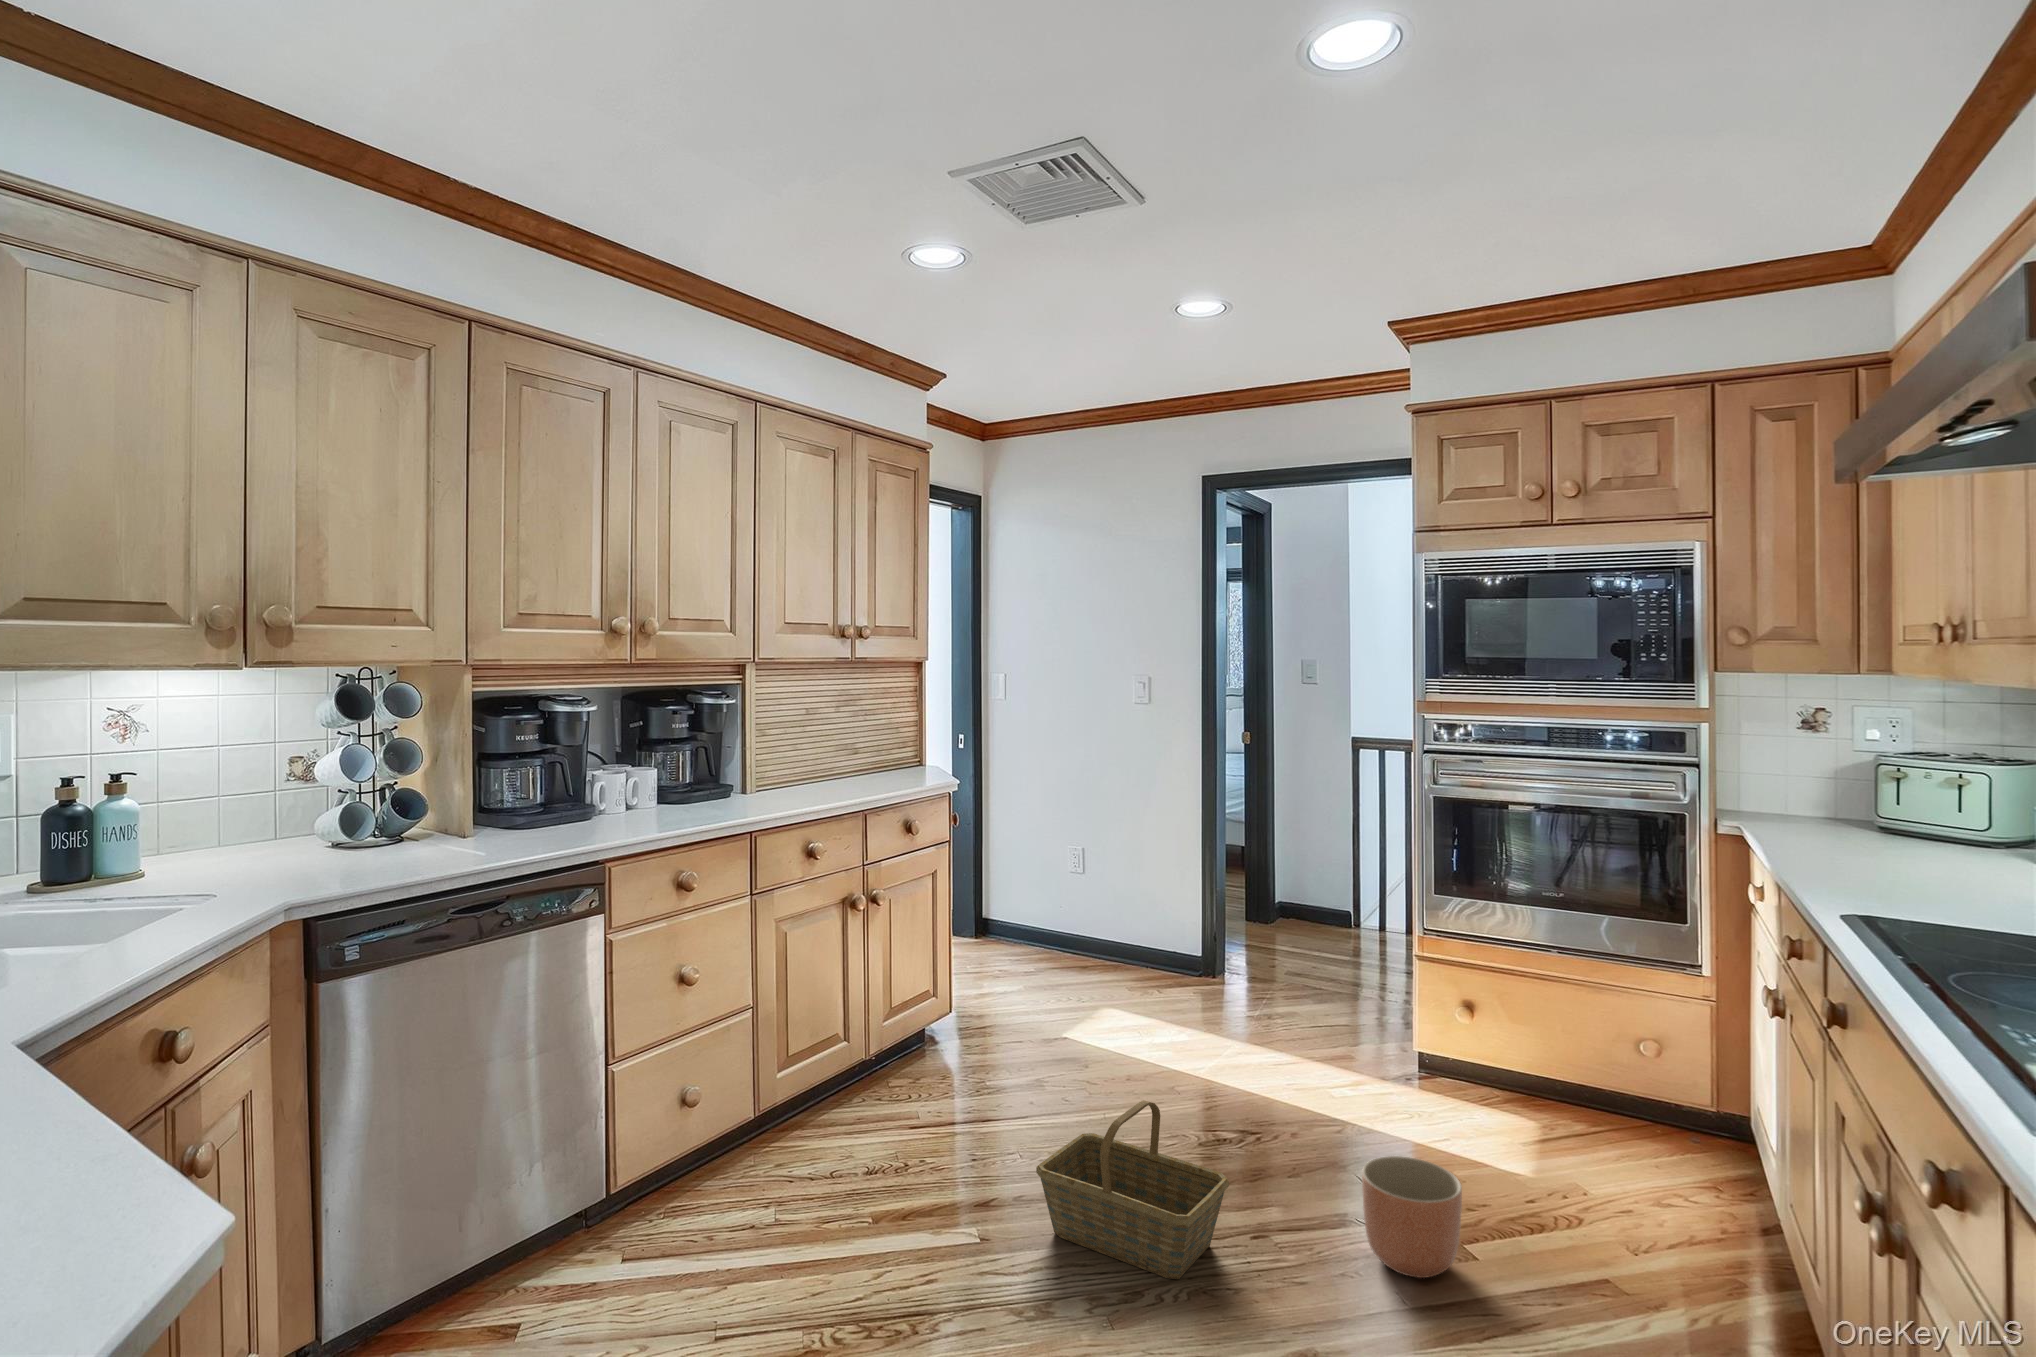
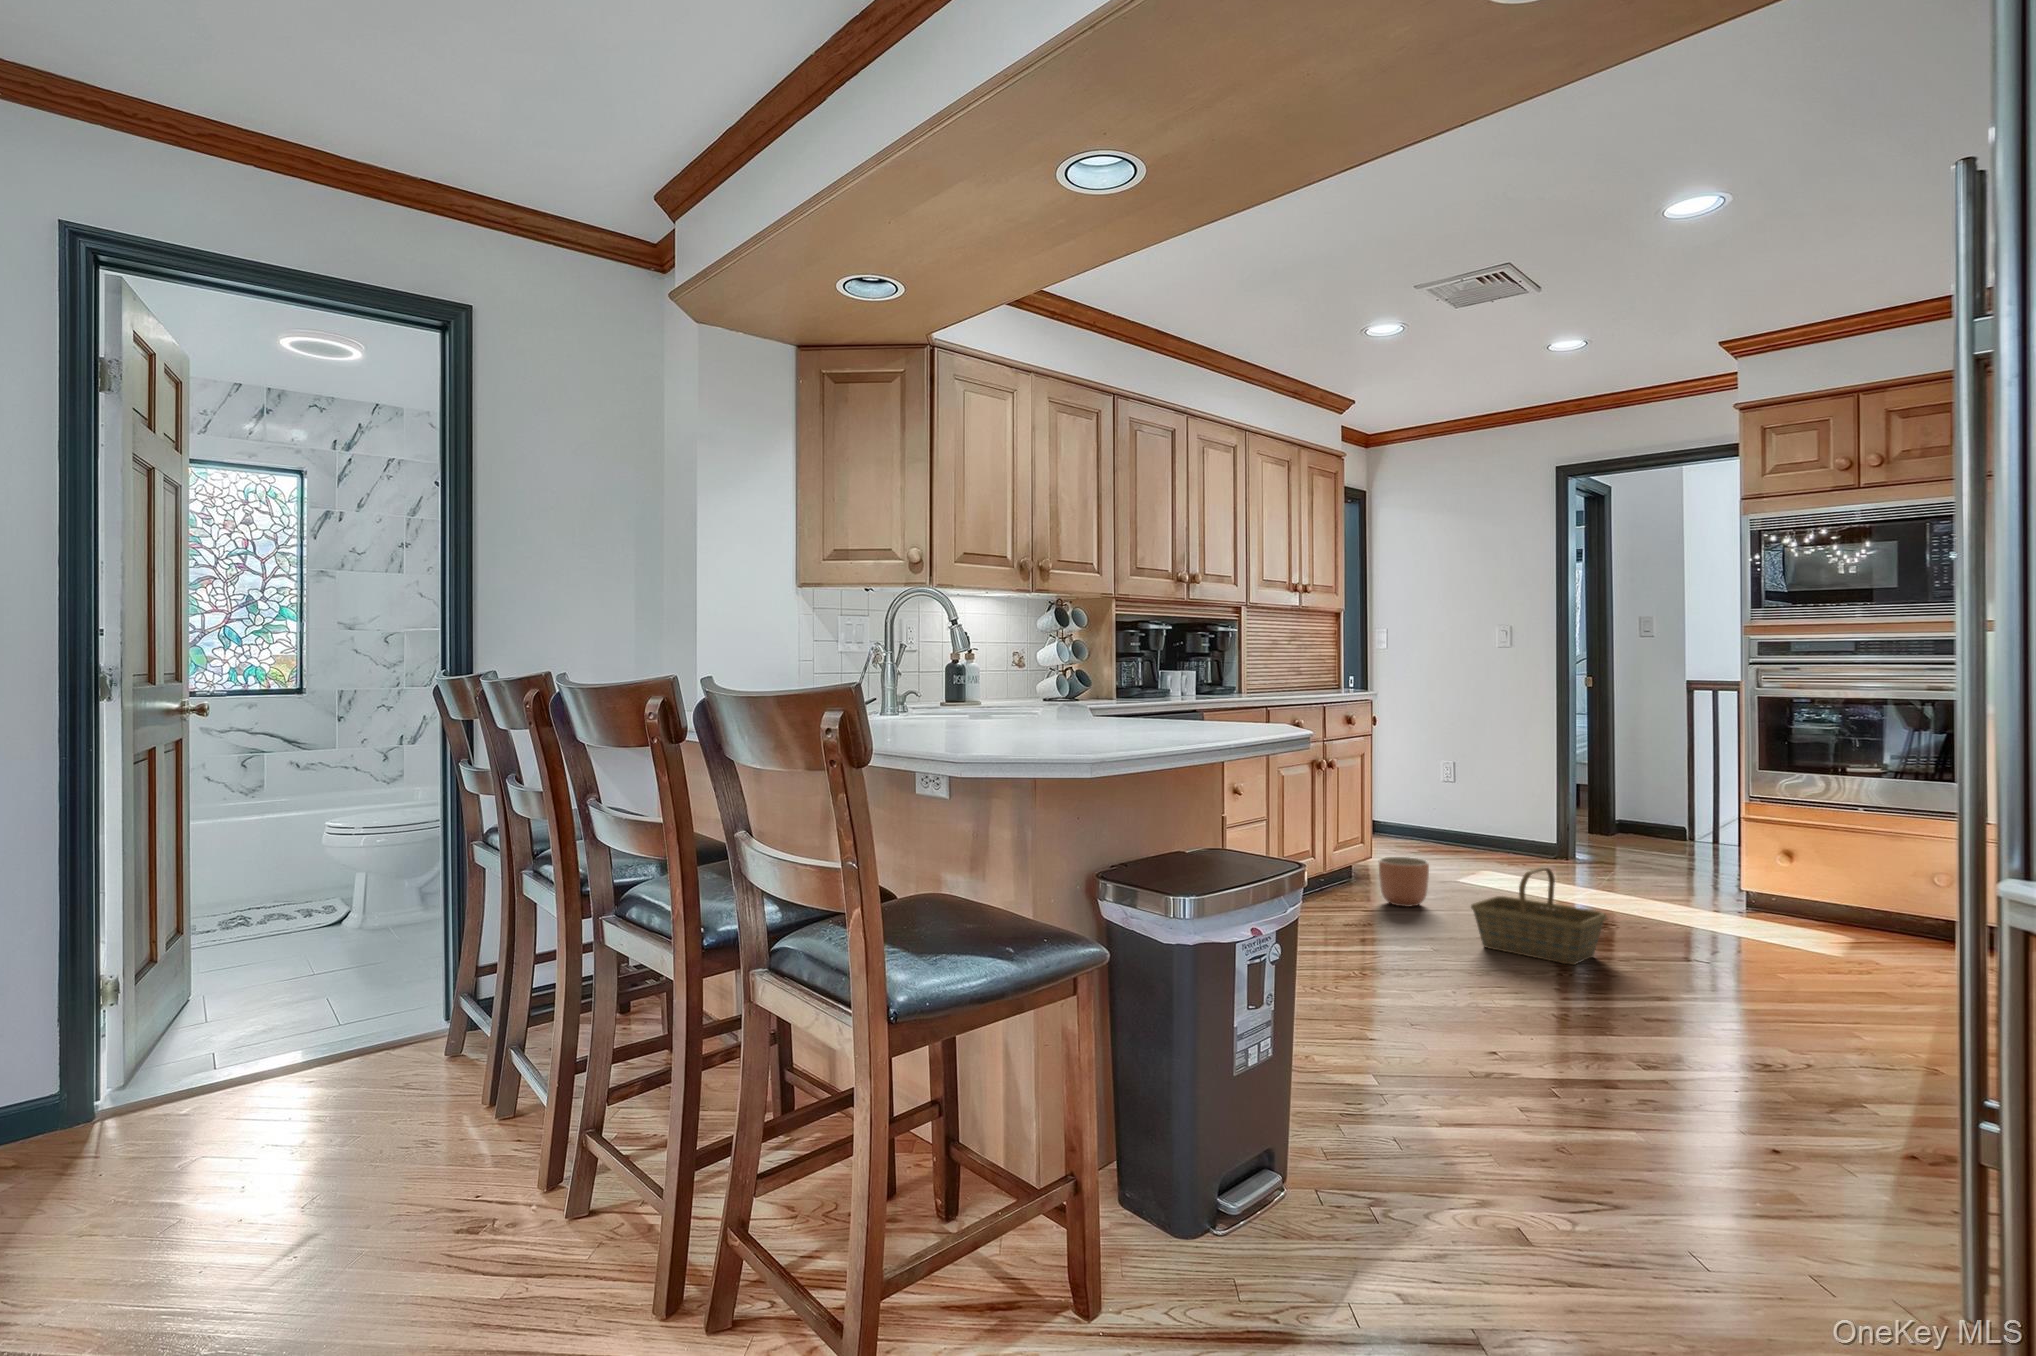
planter: present [1362,1156,1462,1278] -> present [1379,857,1429,907]

